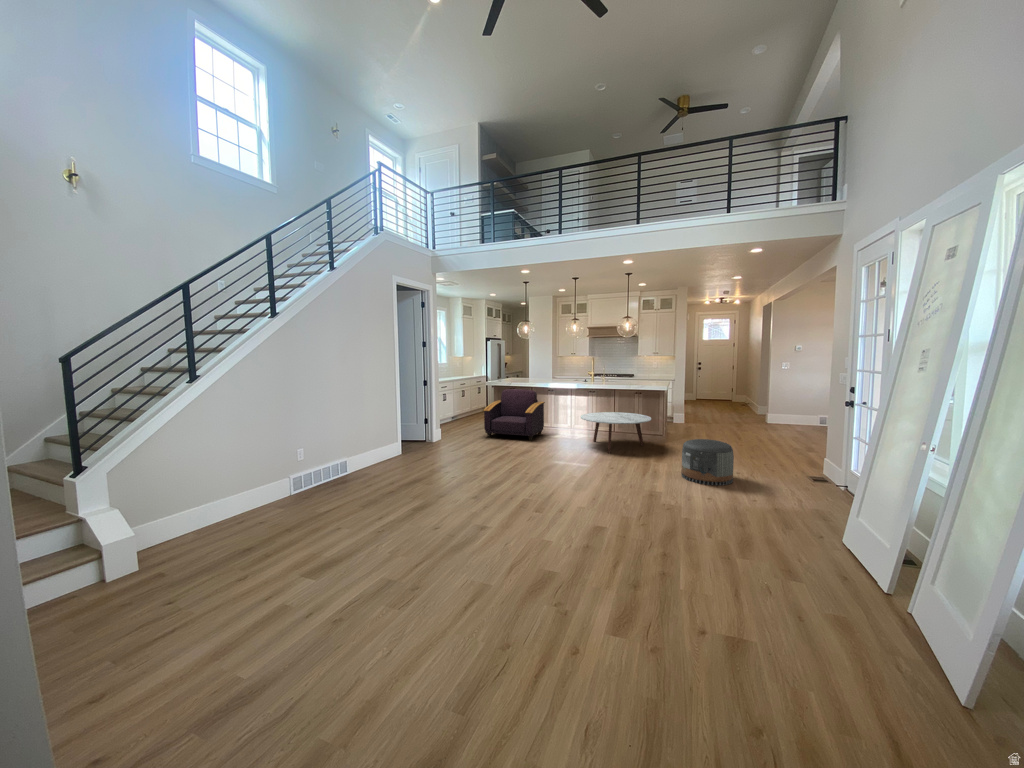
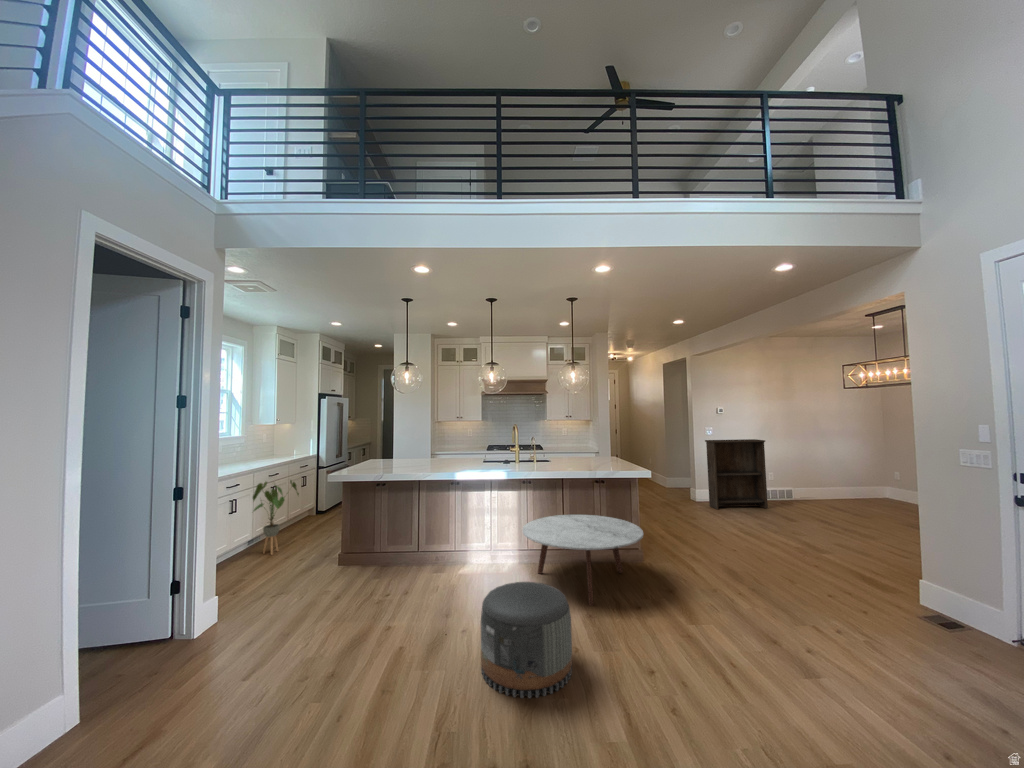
bookshelf: none [771,373,828,431] -> present [705,439,768,509]
house plant: none [453,386,475,424] -> present [253,480,299,555]
armchair: present [483,389,545,440] -> none [325,485,443,591]
pouf: present [682,439,734,485] -> present [481,582,572,698]

